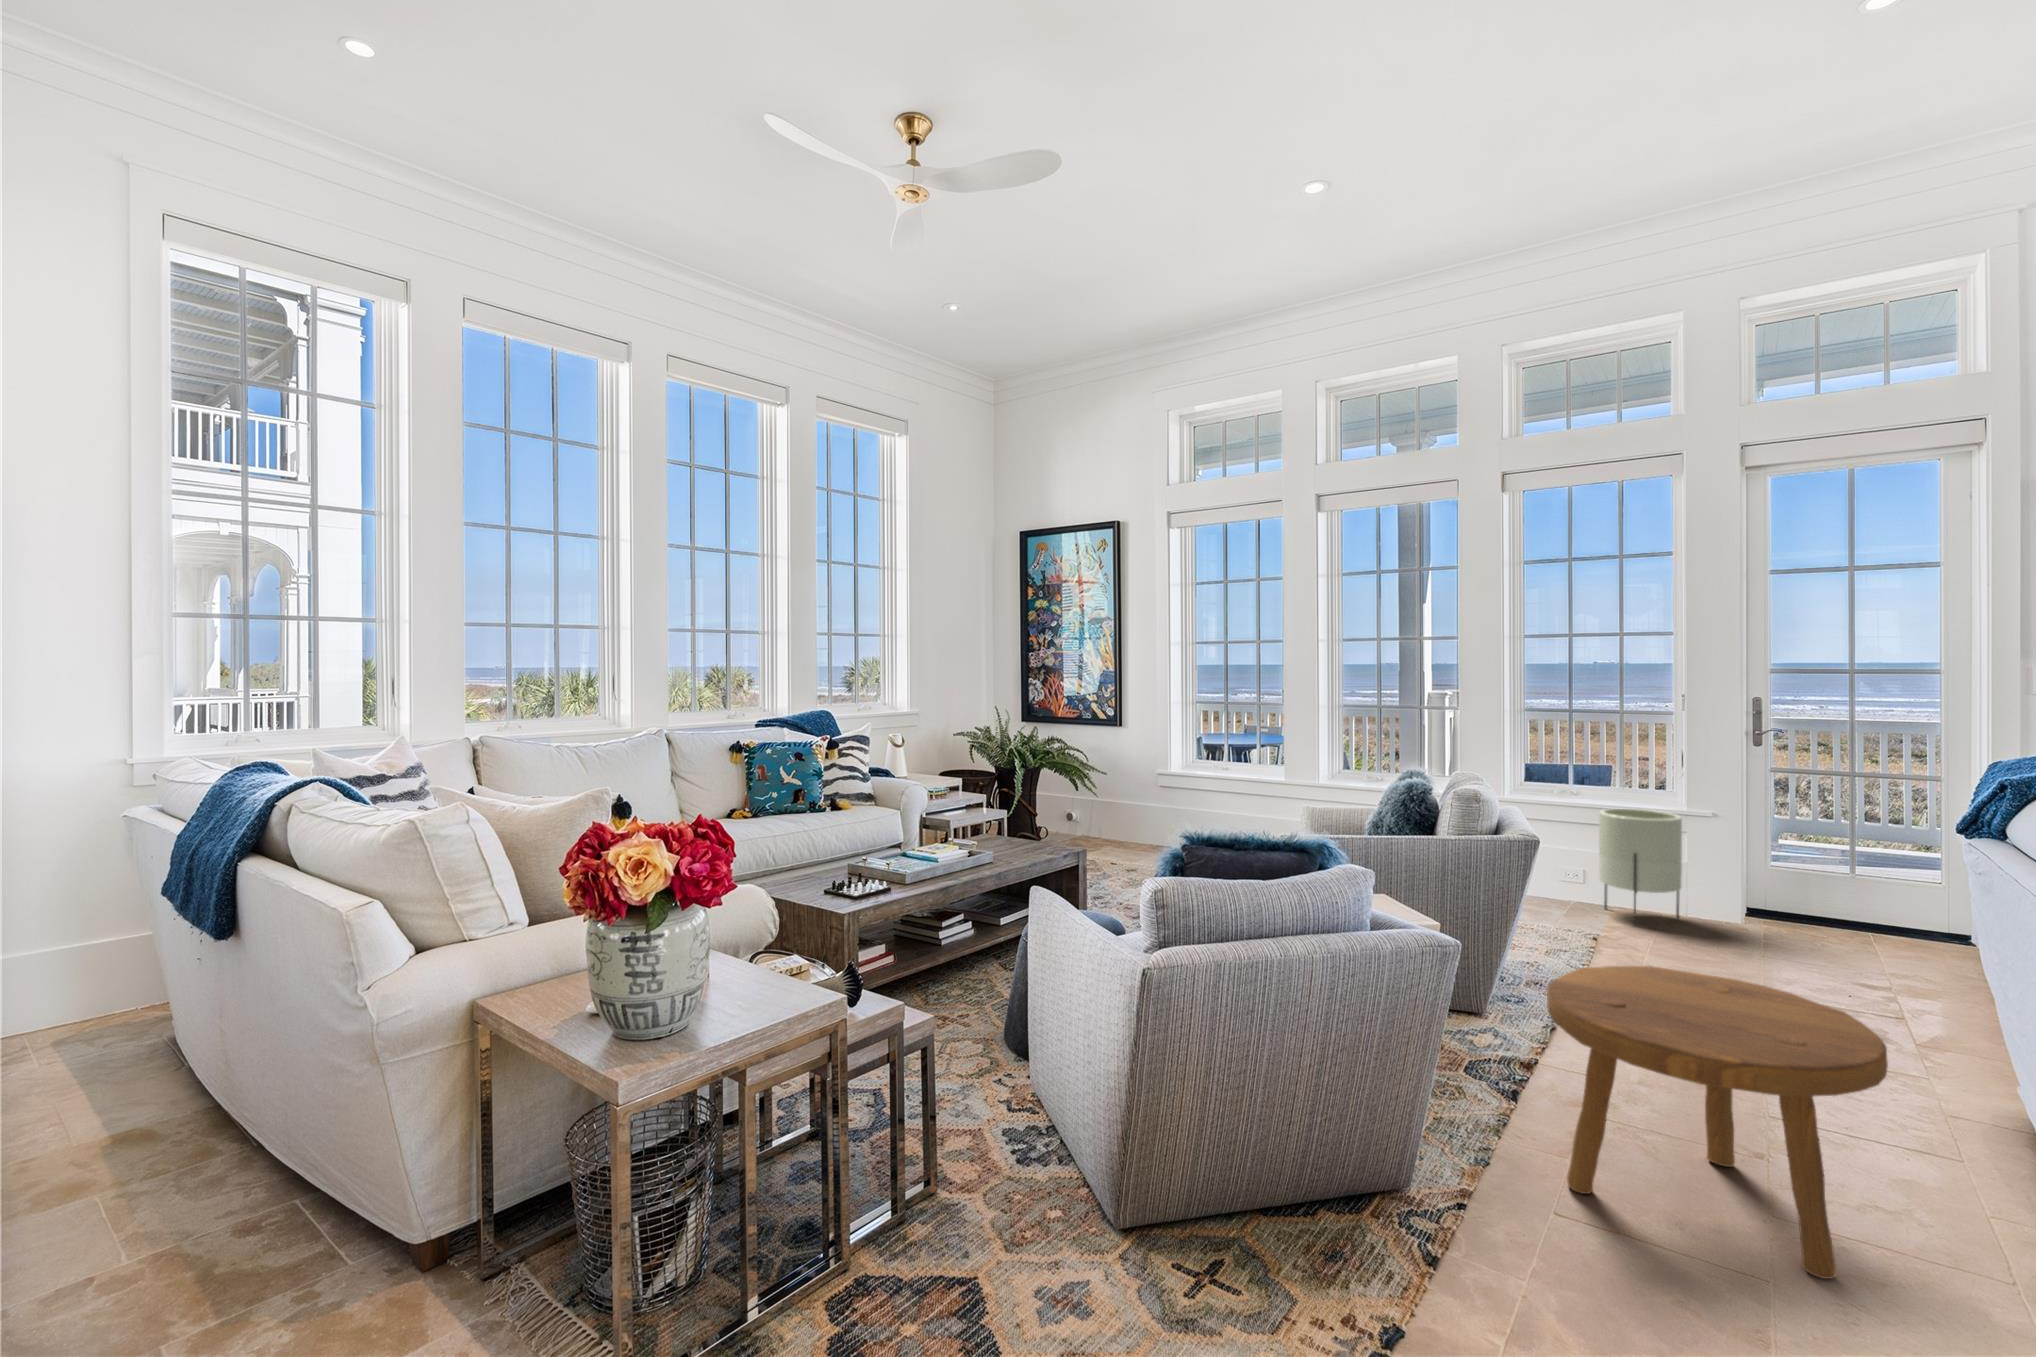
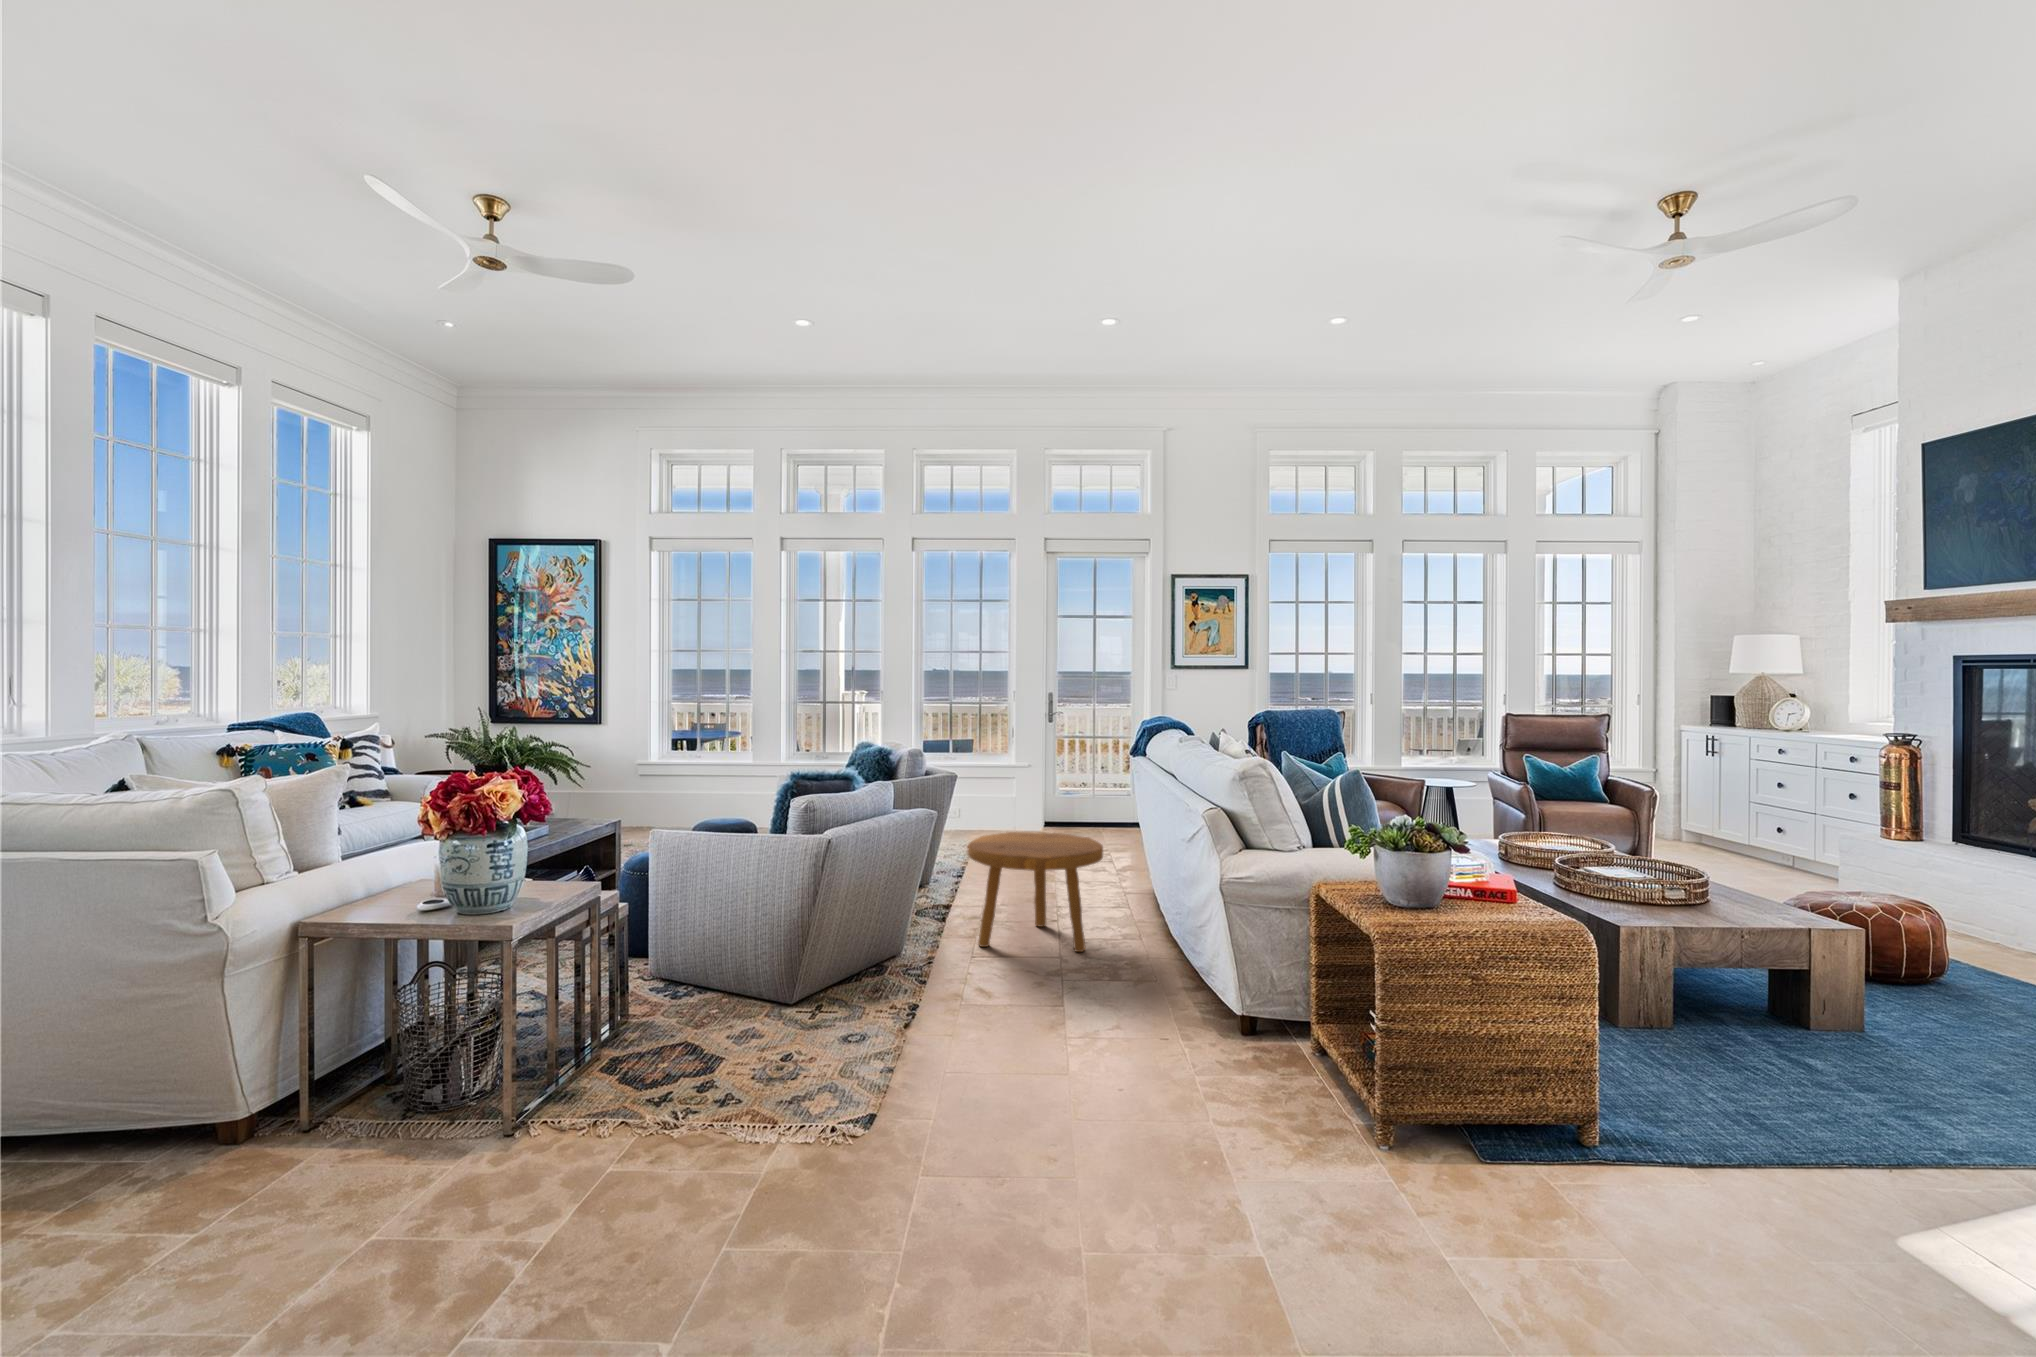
planter: present [1599,809,1682,925] -> none [967,766,1011,838]

